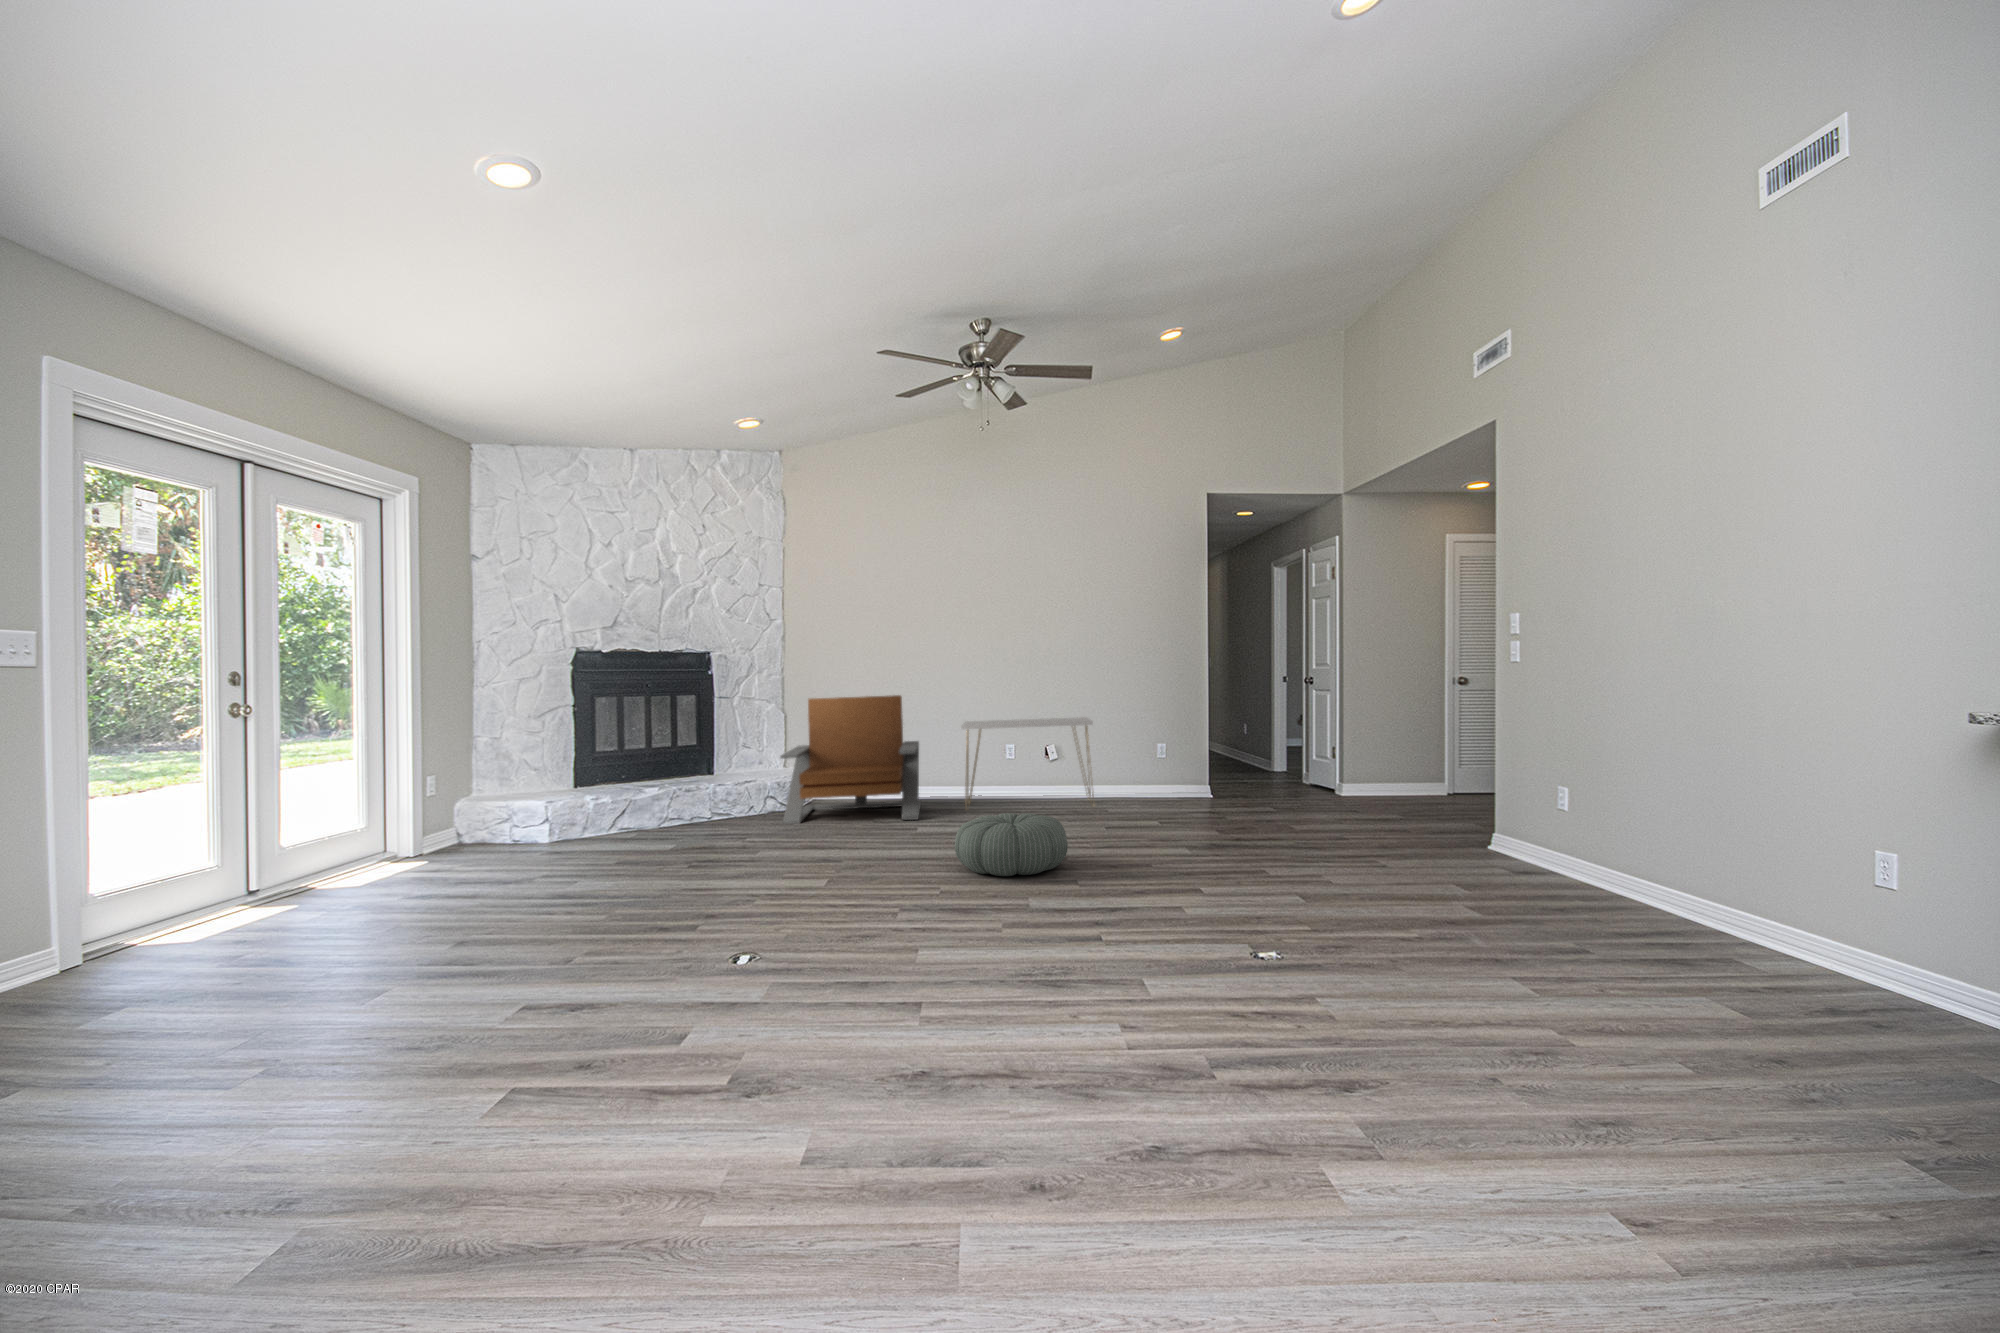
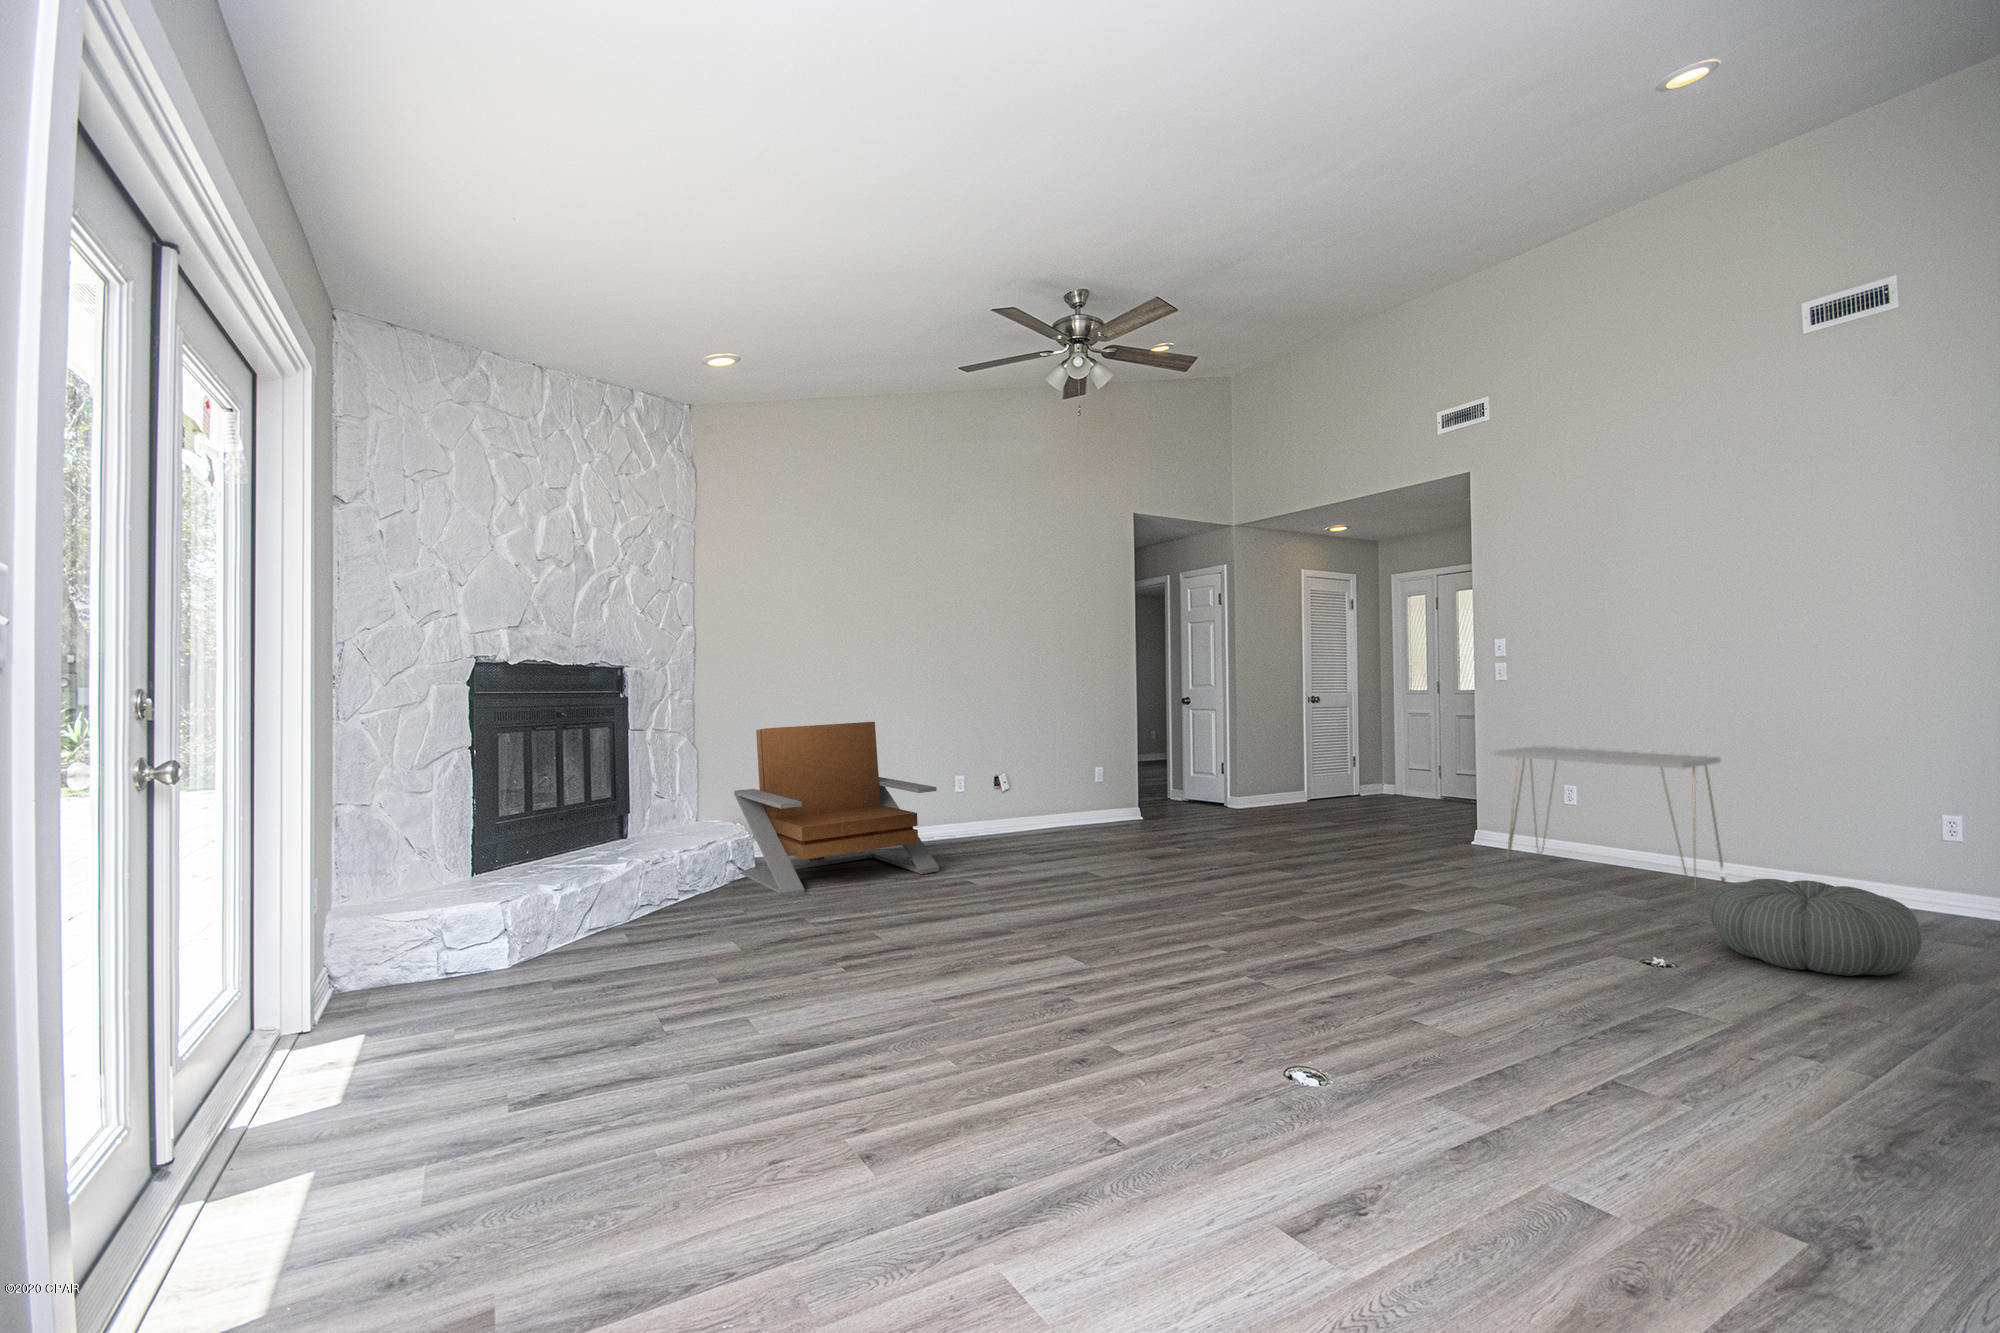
console table: present [961,717,1094,809] -> present [1494,746,1725,890]
pouf: present [955,813,1068,876] -> present [1710,879,1922,976]

